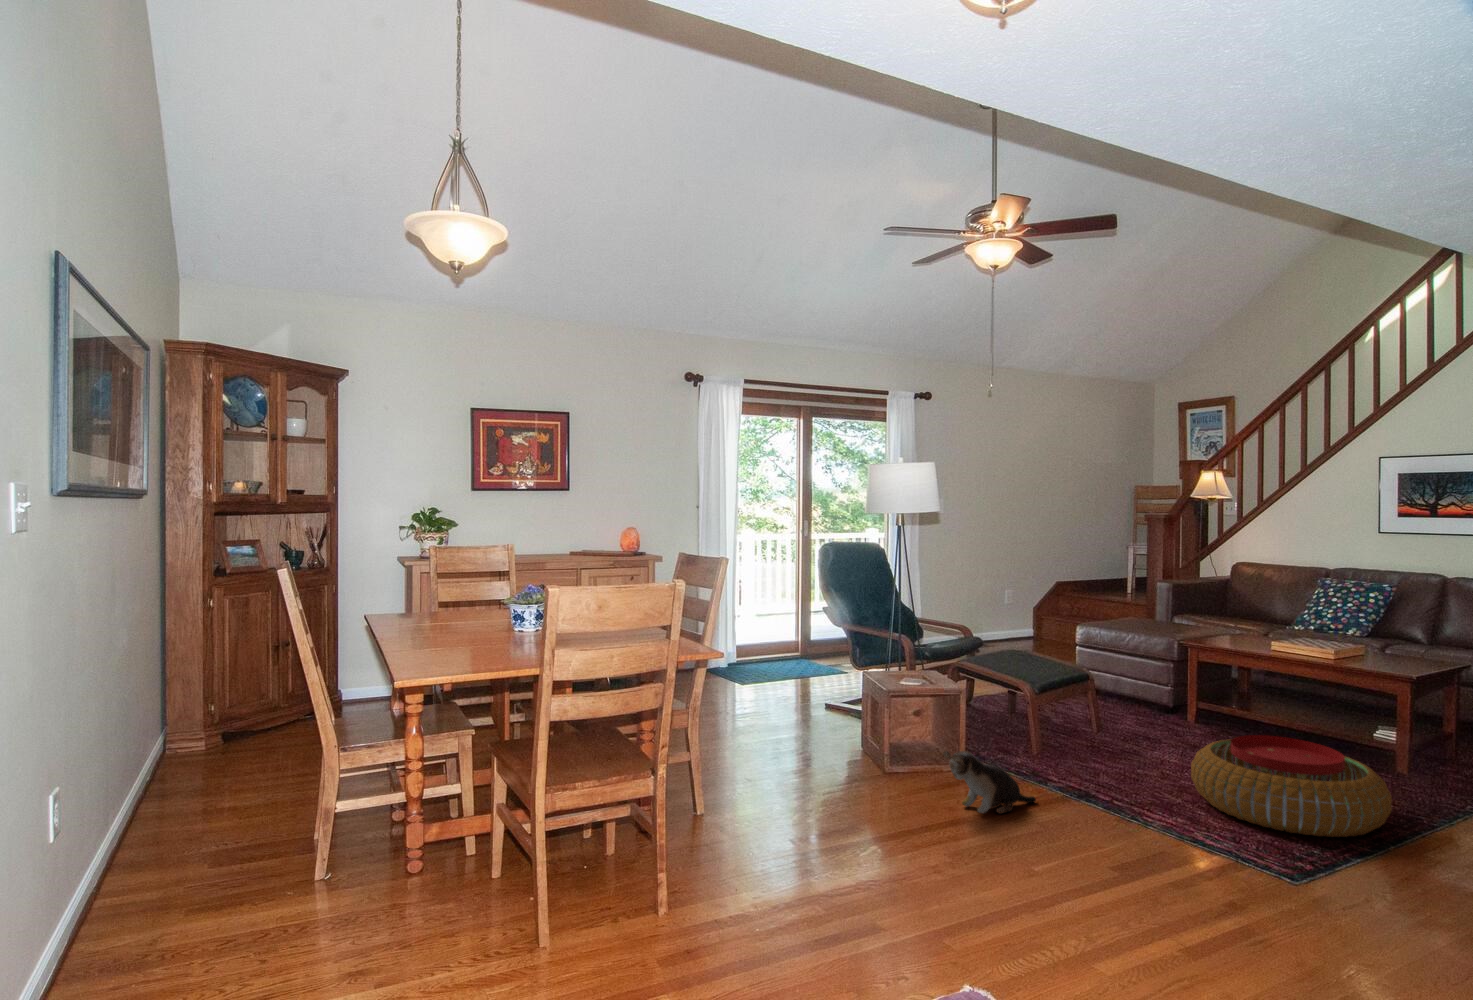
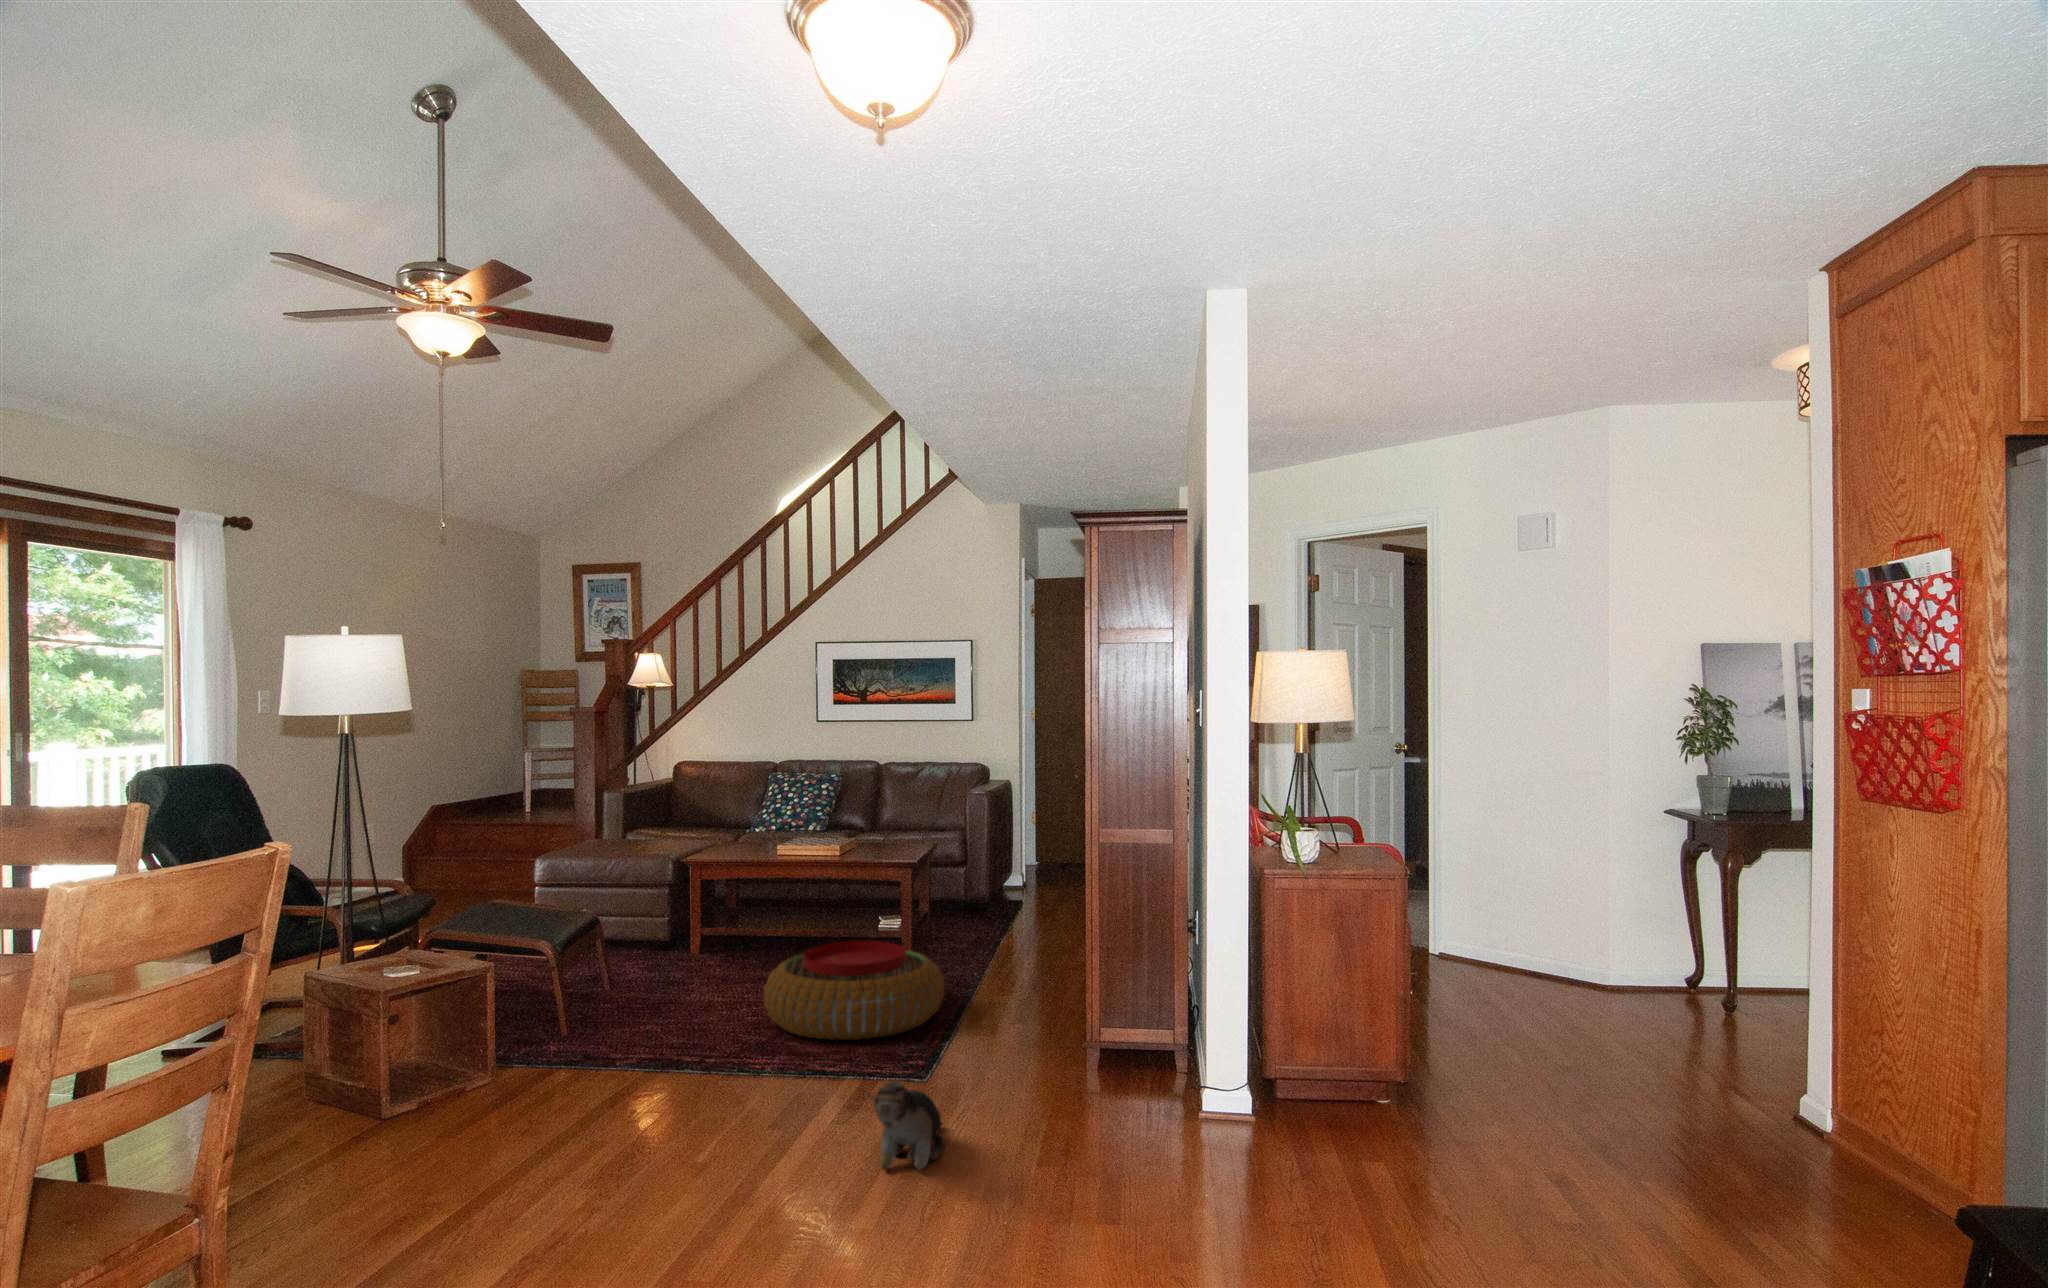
plush toy: present [943,751,1036,814] -> present [868,1080,945,1169]

